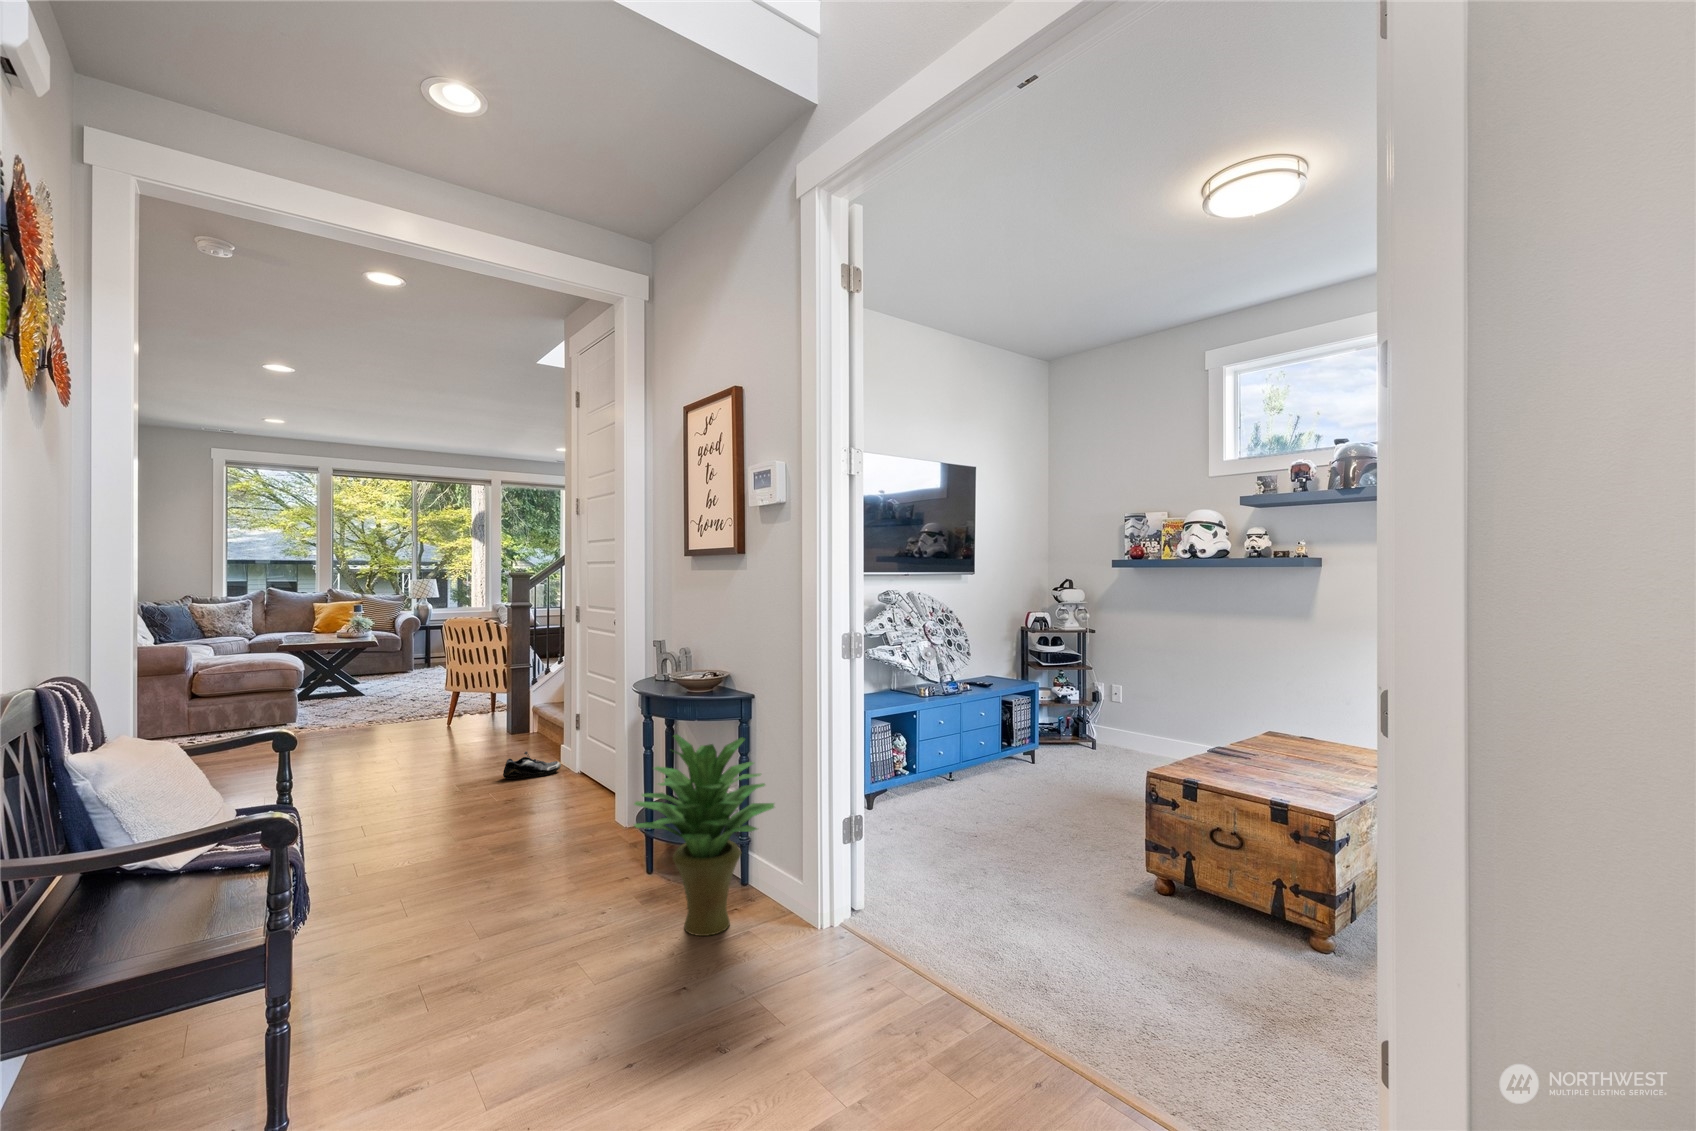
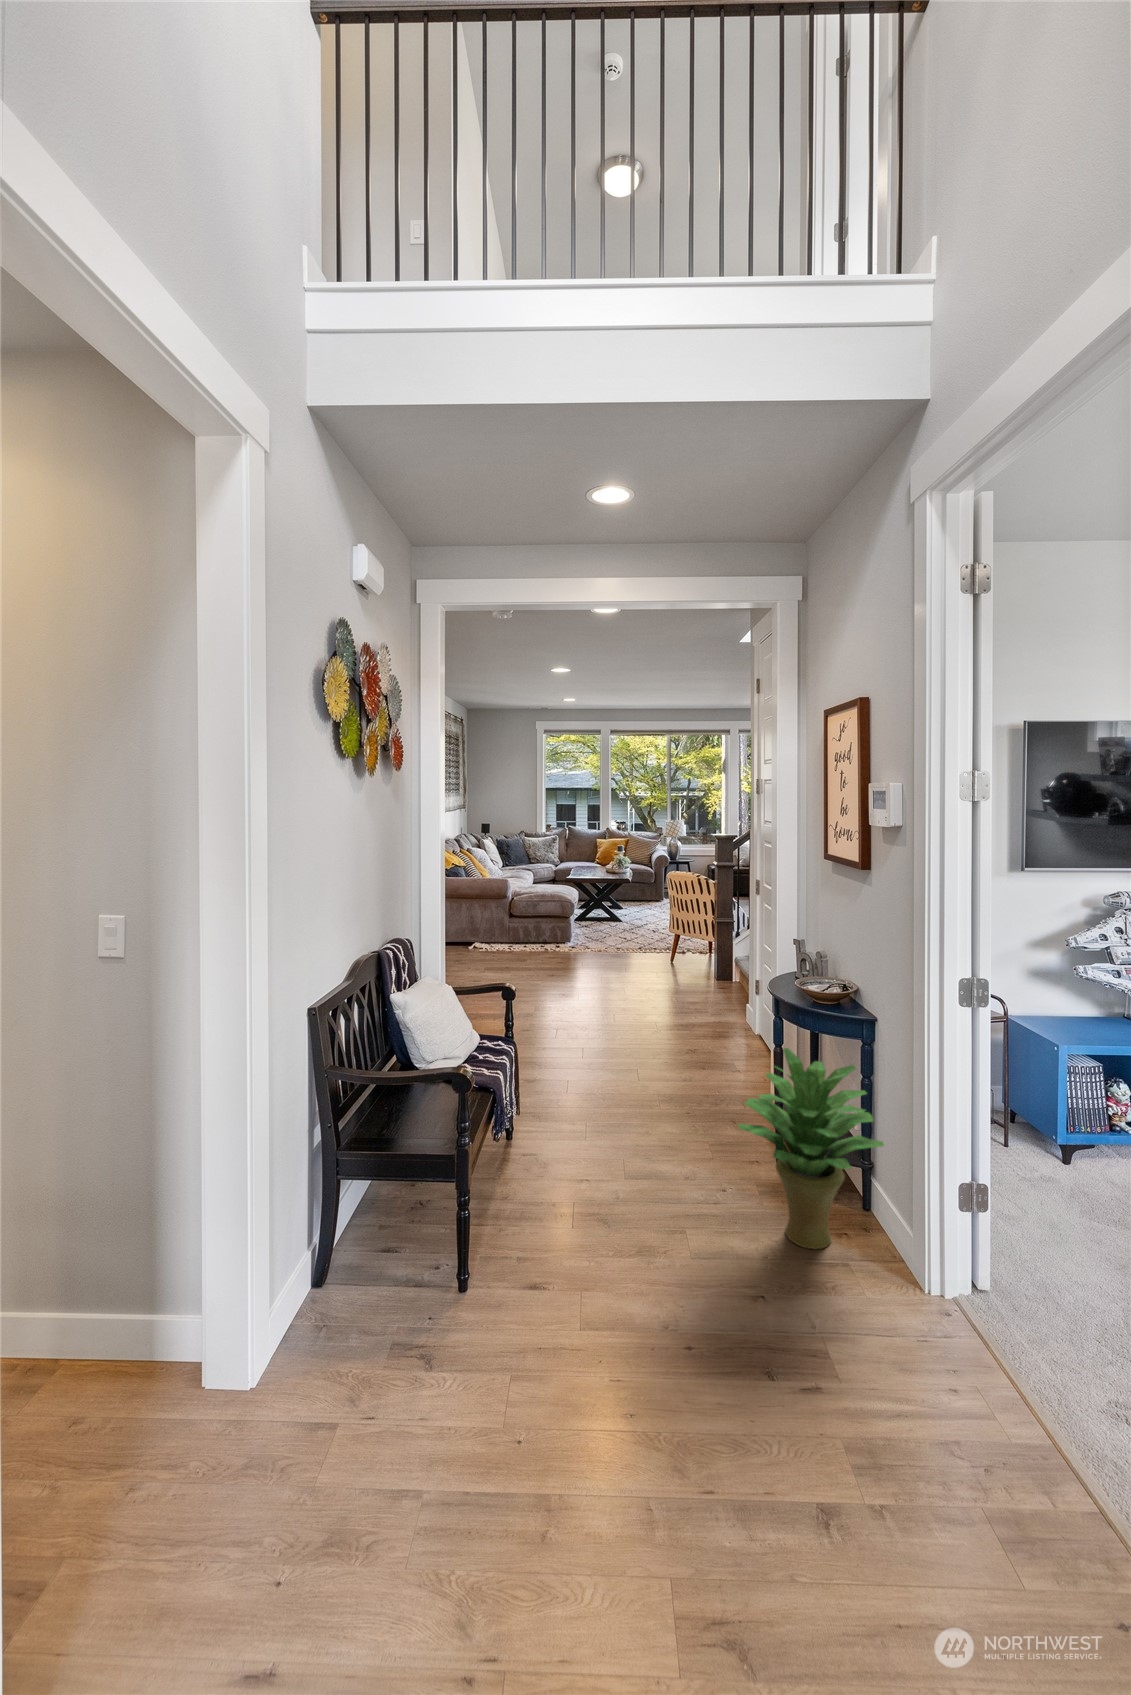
shoe: present [503,751,561,779] -> none [691,1003,740,1027]

